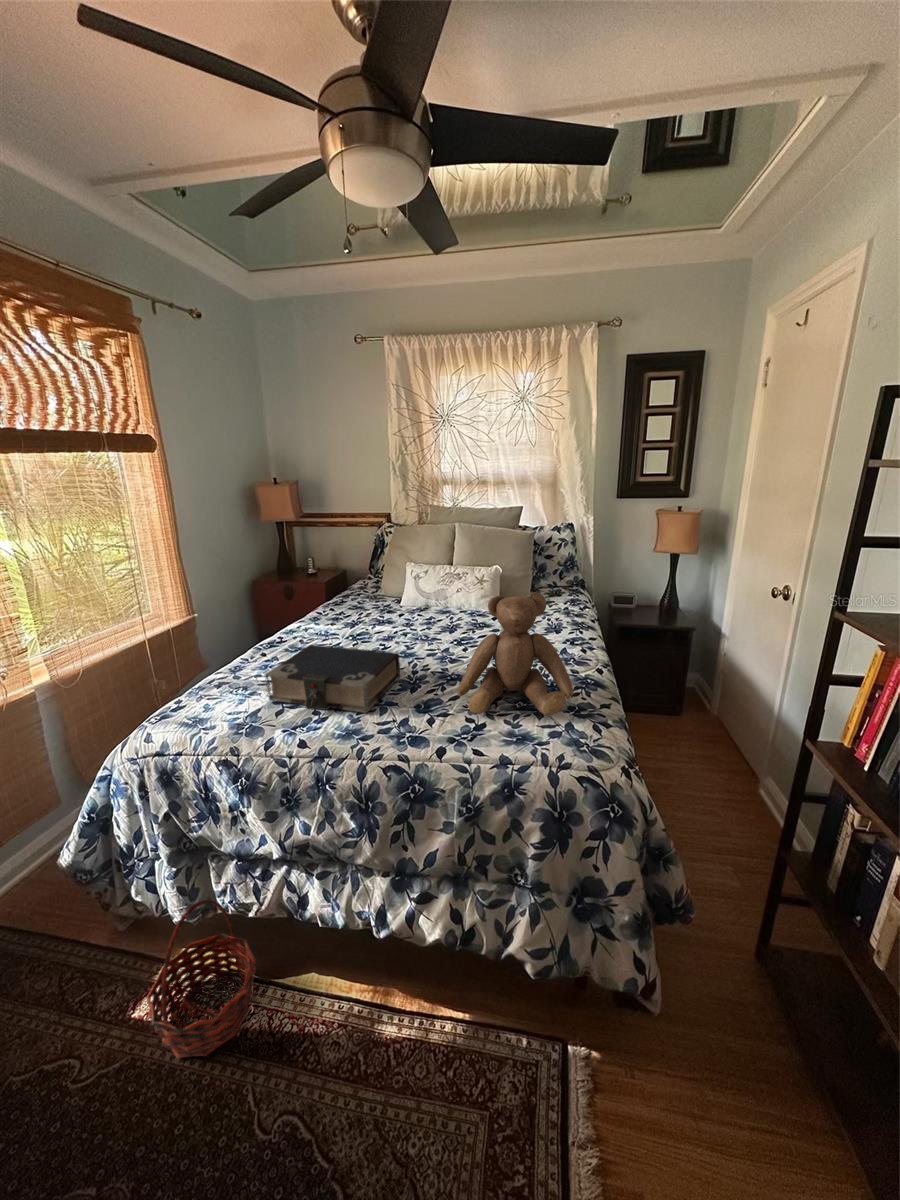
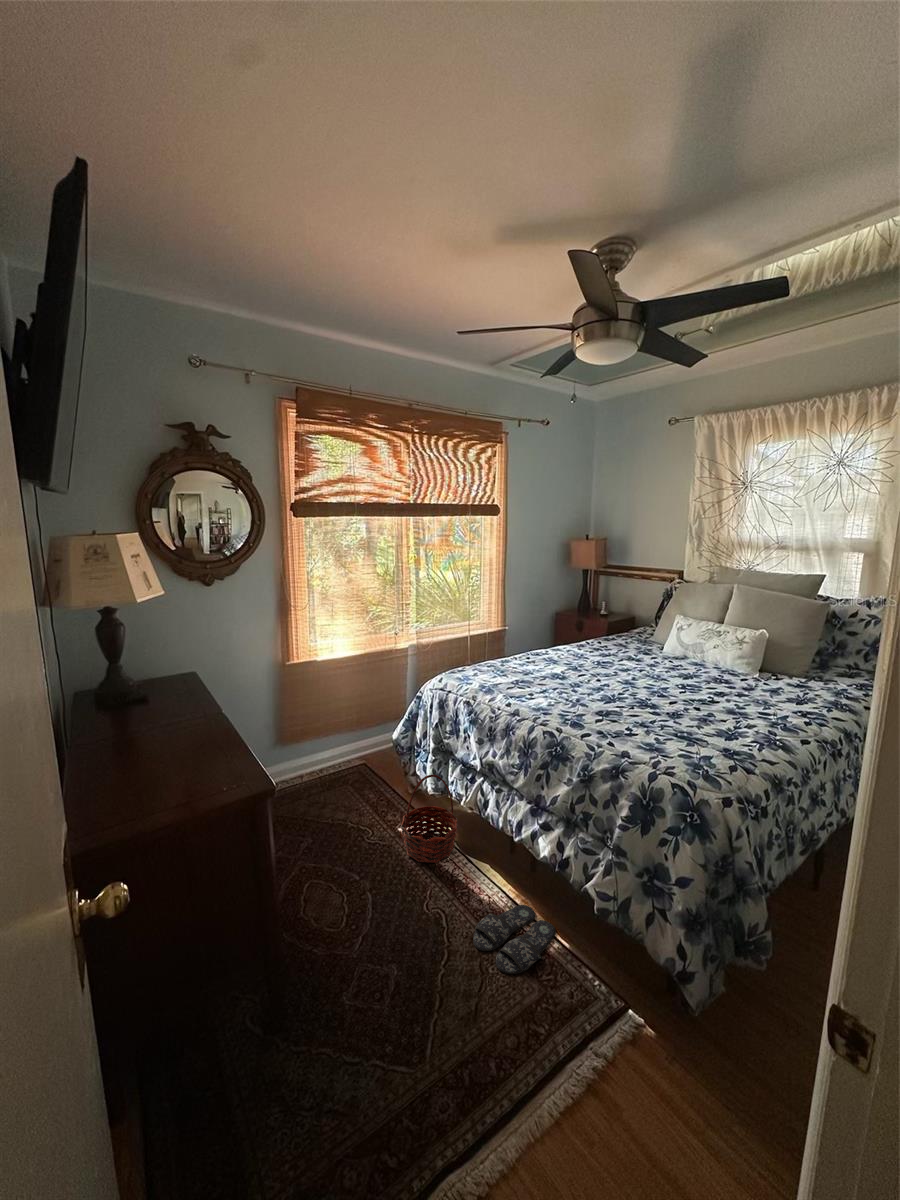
teddy bear: present [457,592,573,716] -> none [621,637,720,739]
book: present [265,645,400,713] -> none [505,653,600,700]
slippers: none [360,1005,466,1148] -> present [473,905,556,974]

